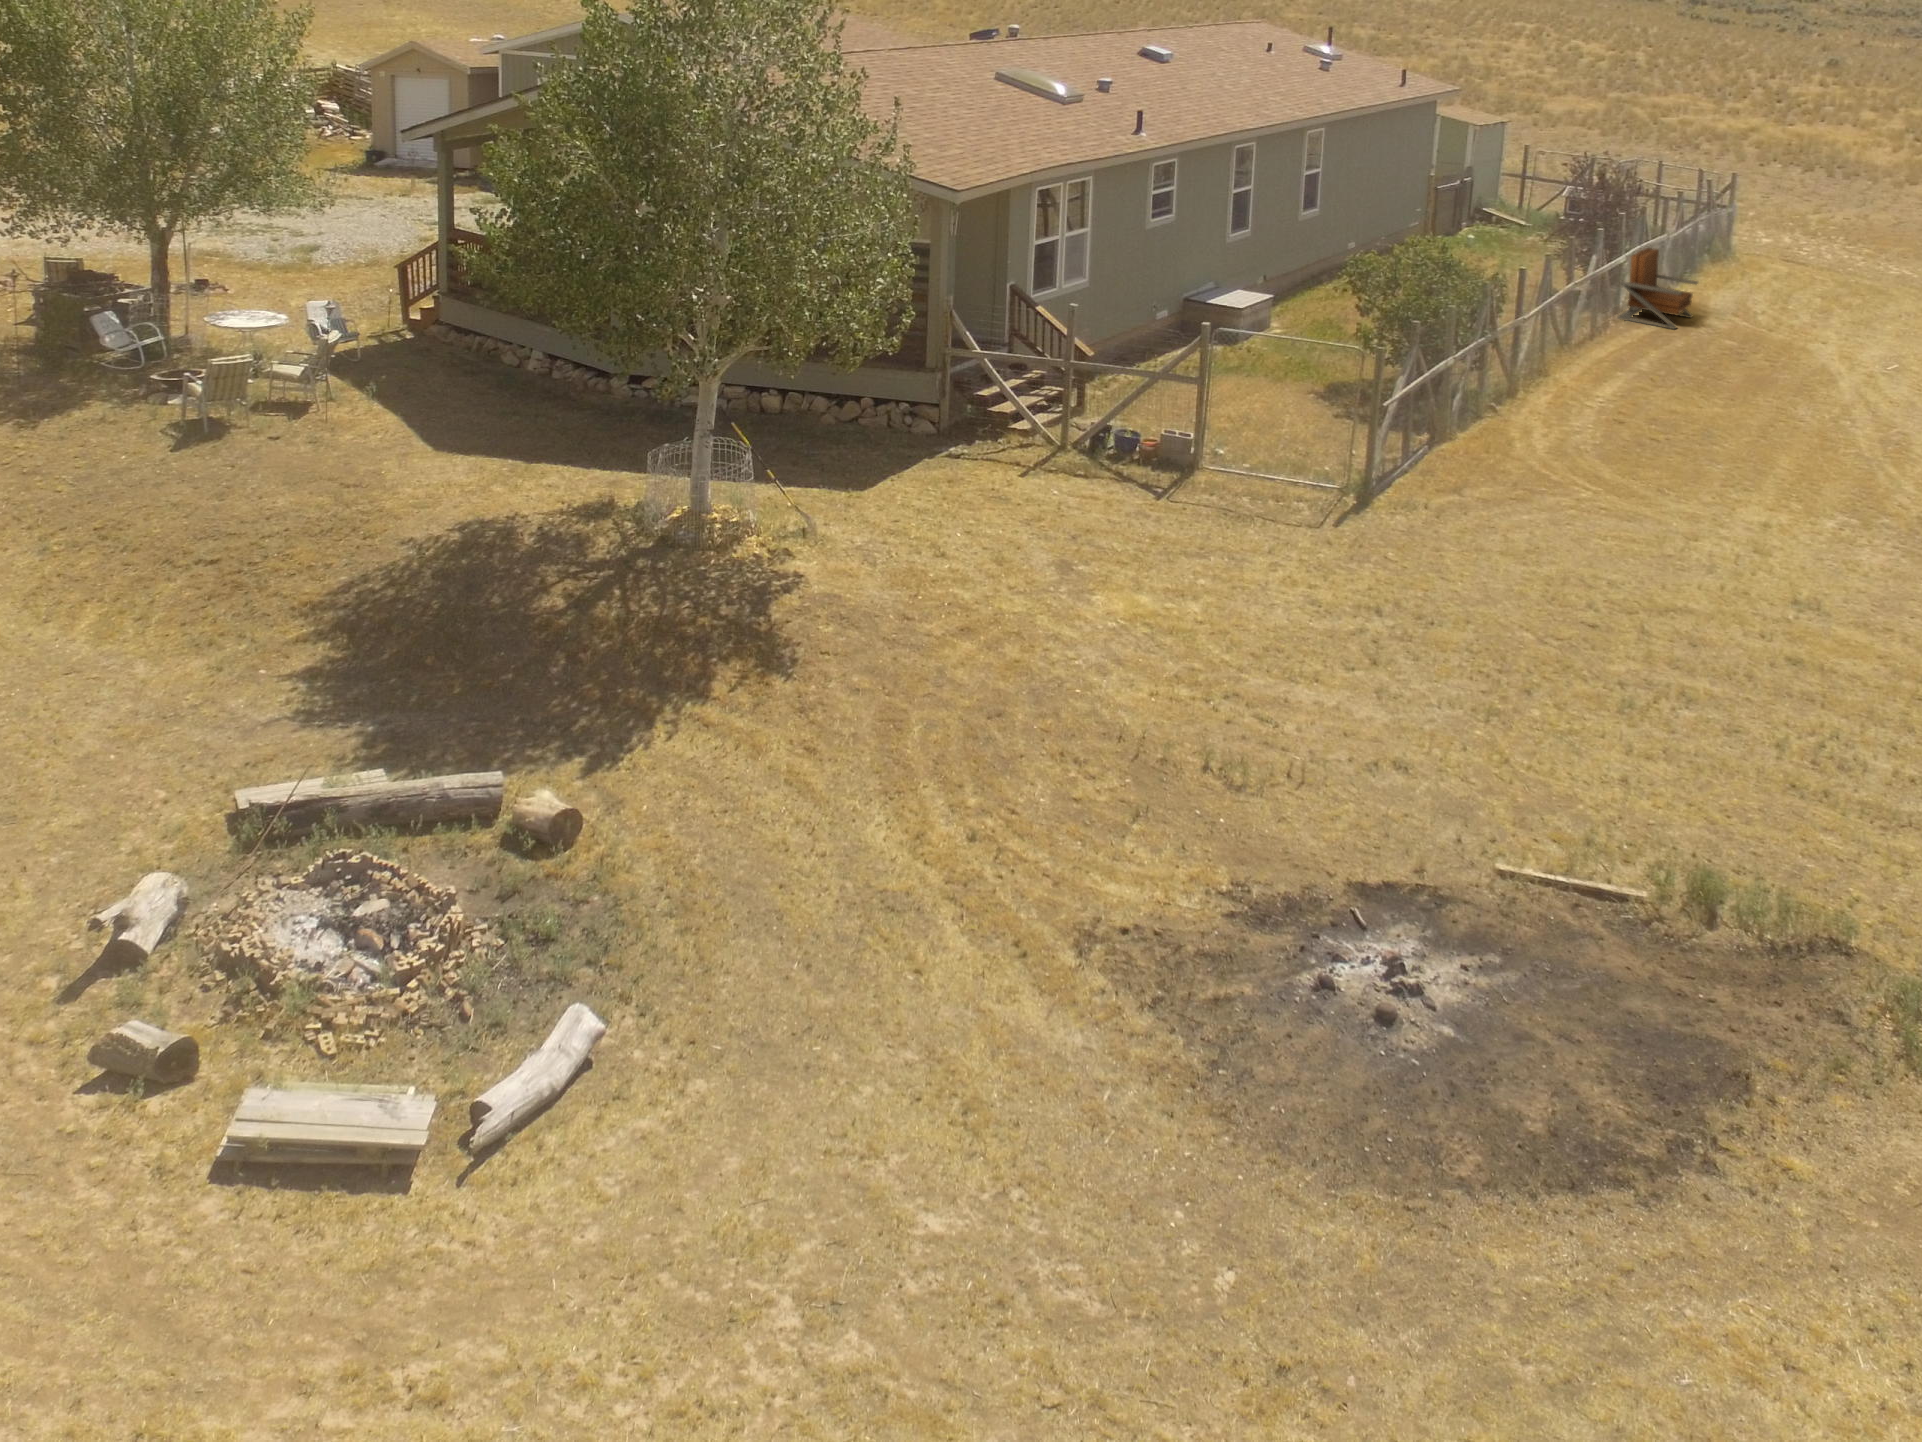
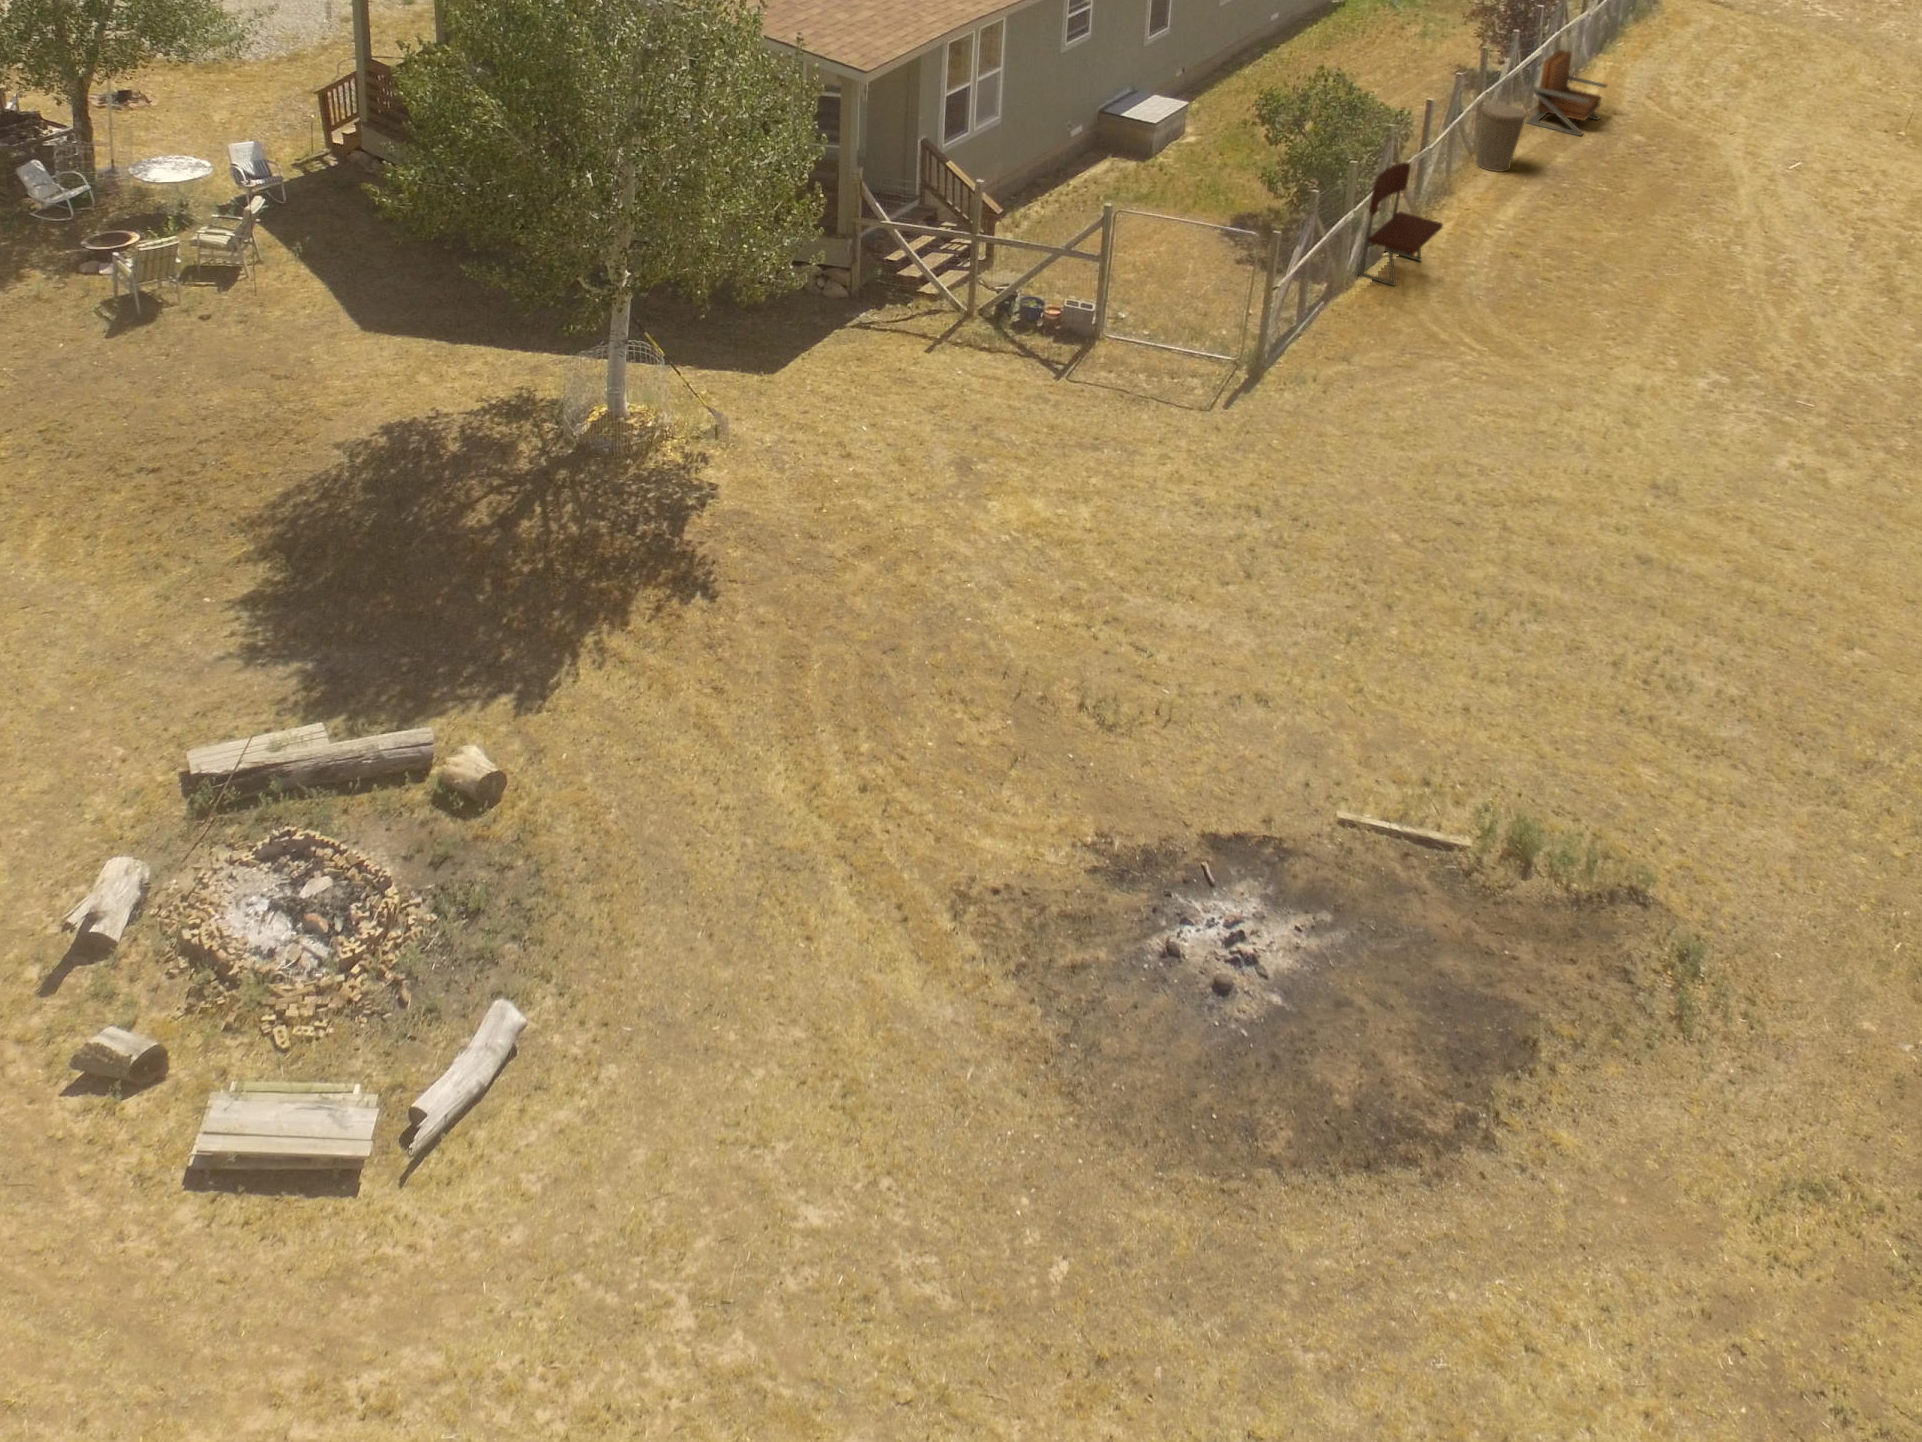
trash can: none [1570,287,1620,354] -> present [1476,104,1526,172]
bench: none [1460,317,1546,439] -> present [1358,162,1443,286]

